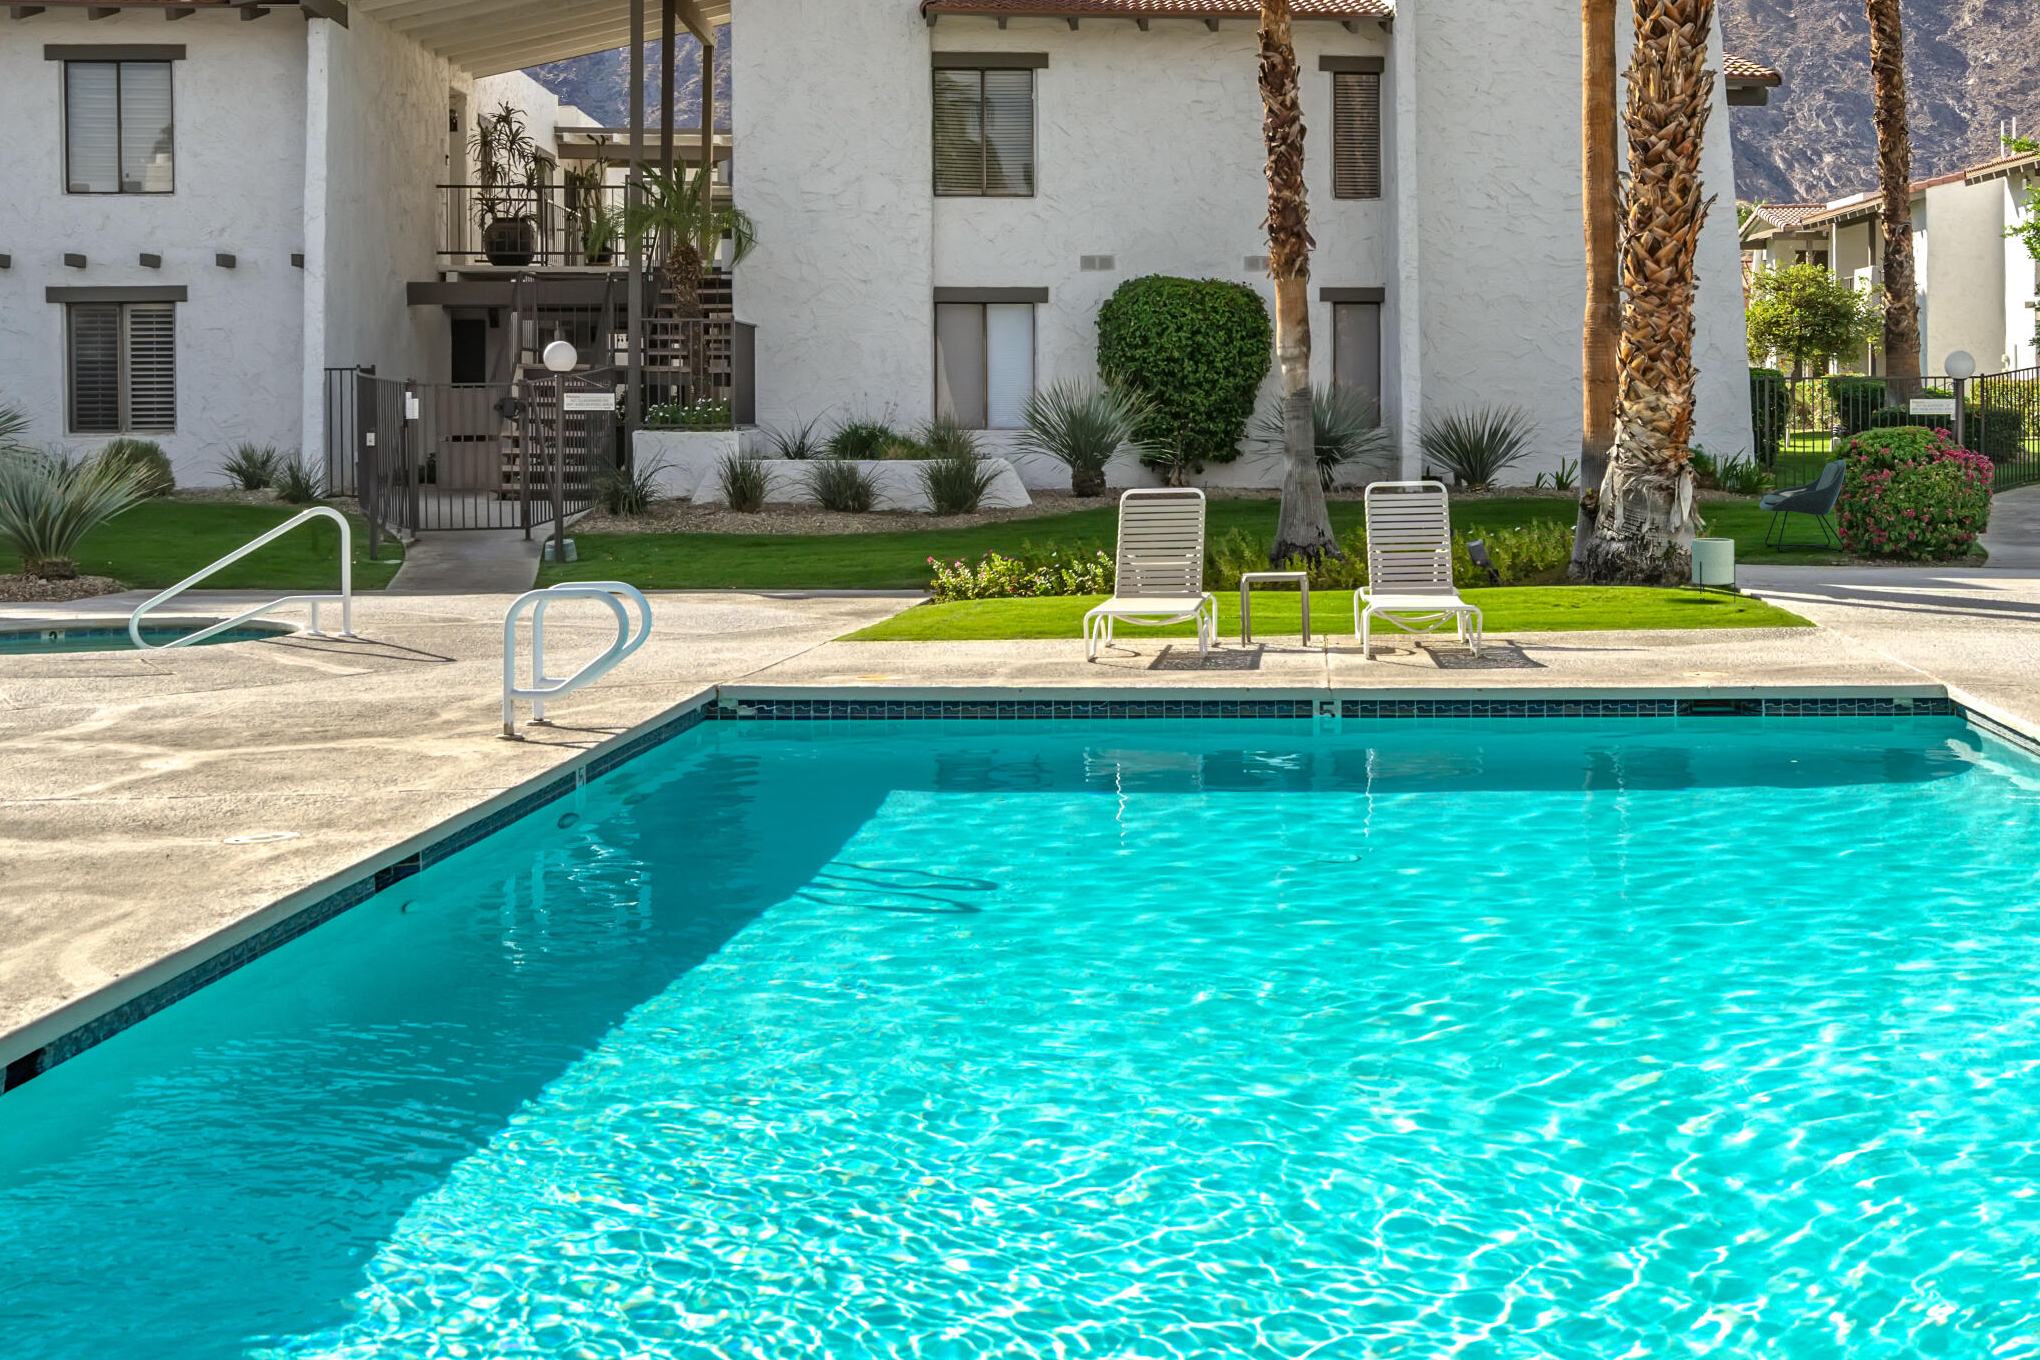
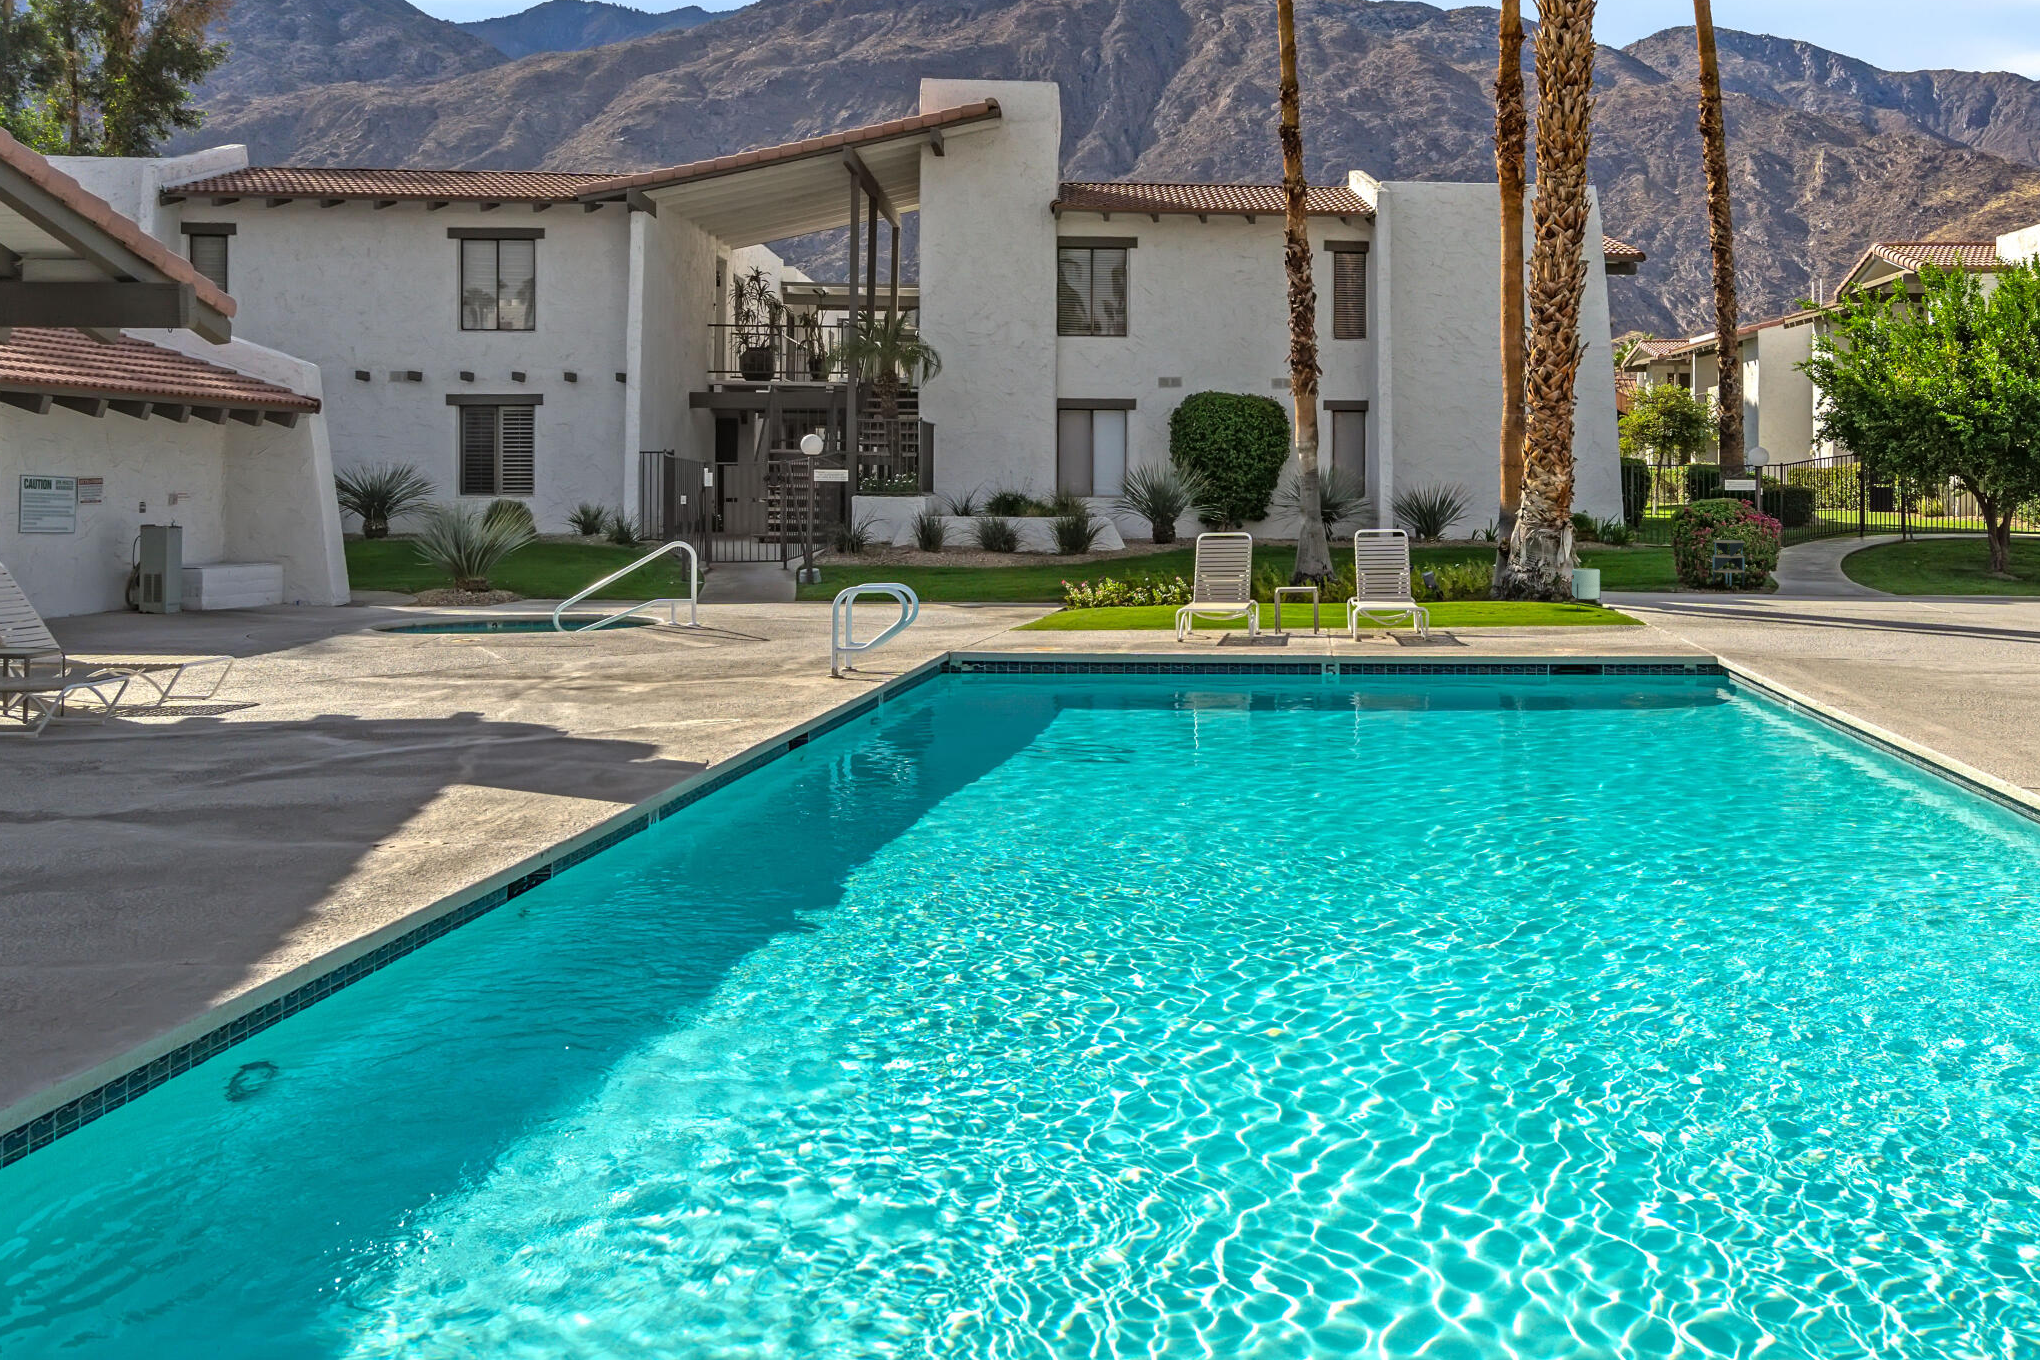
lounge chair: present [1759,460,1846,552] -> none [1624,520,1682,583]
side table: none [1893,489,1940,558] -> present [1713,540,1745,586]

